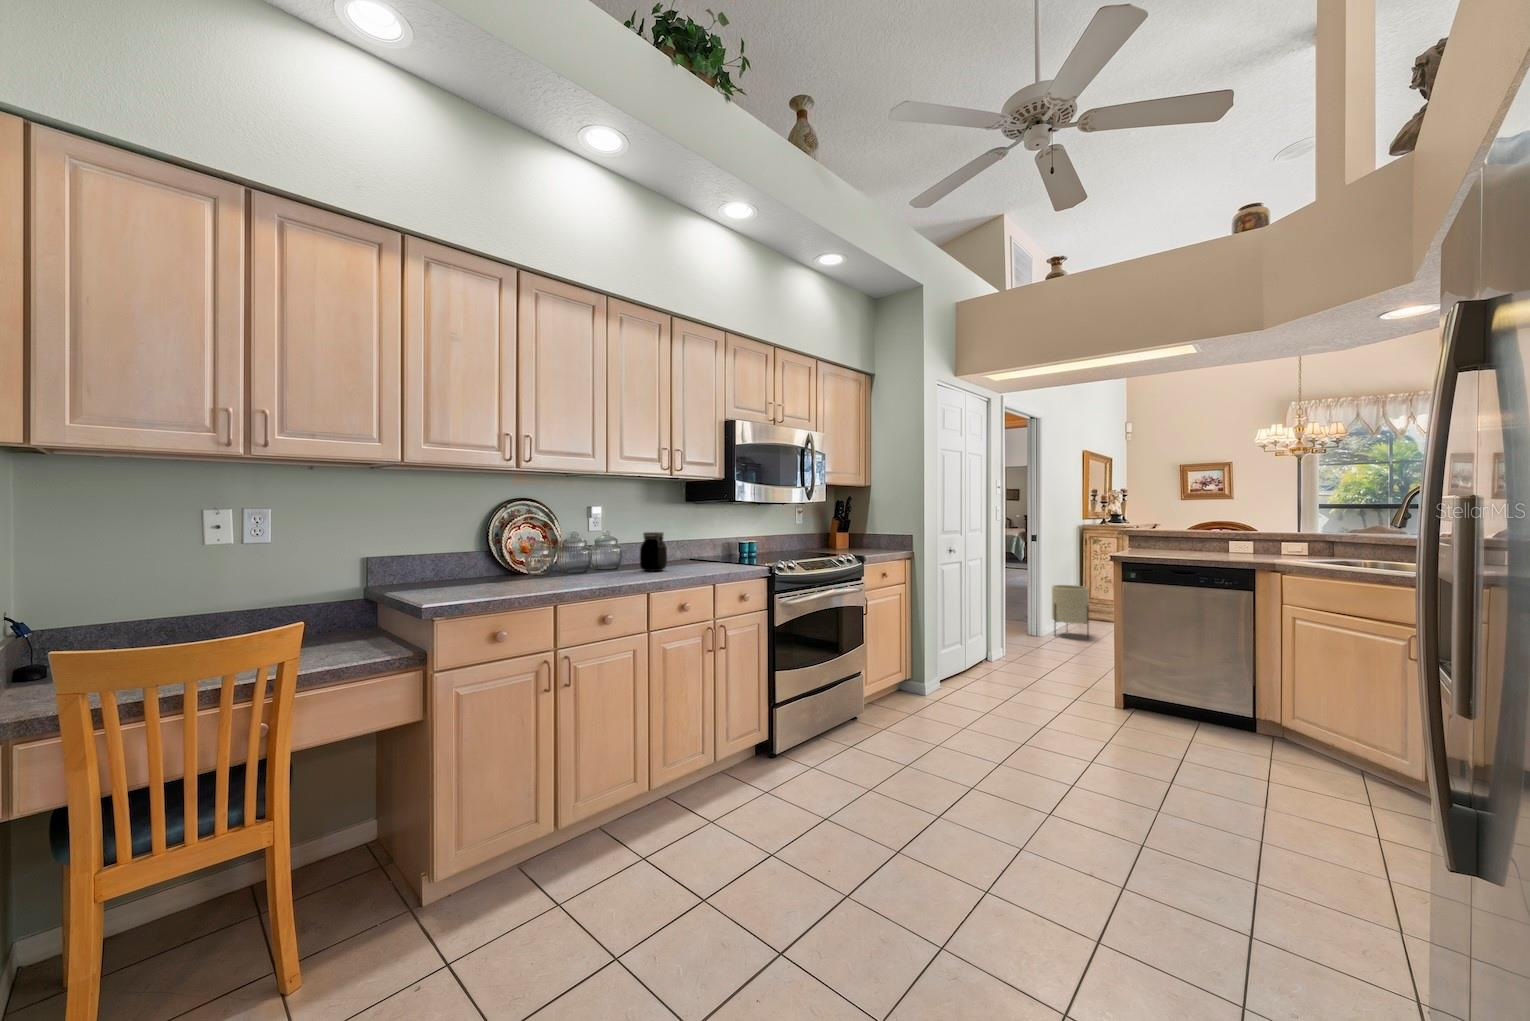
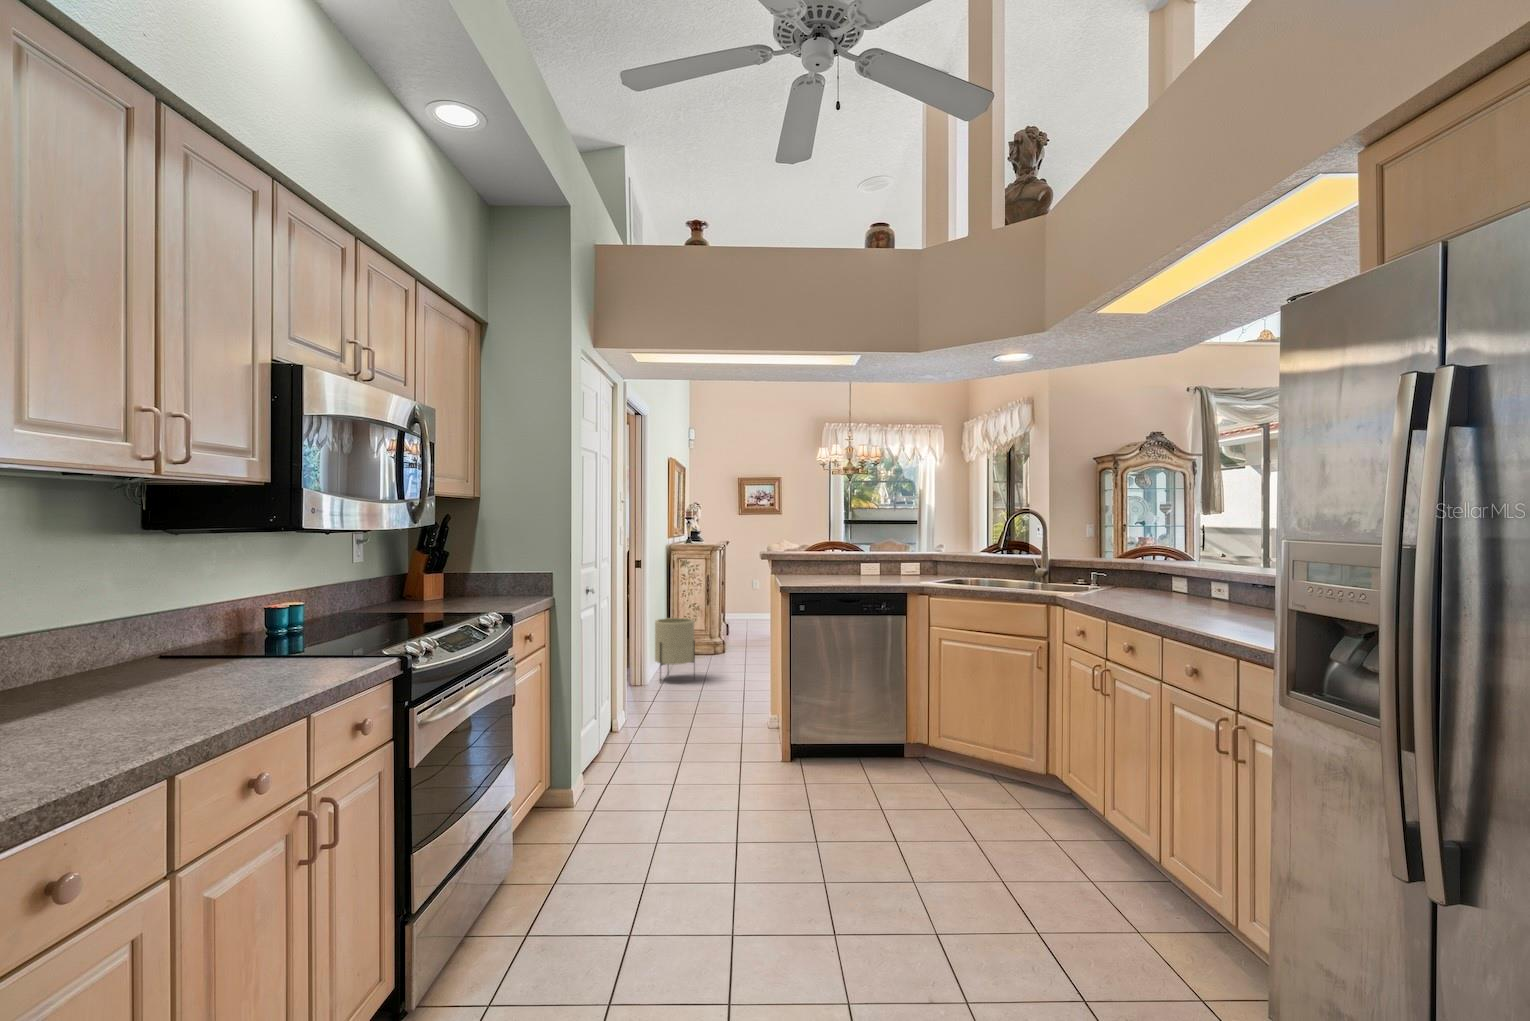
jar: present [640,532,667,571] -> none [61,607,145,708]

